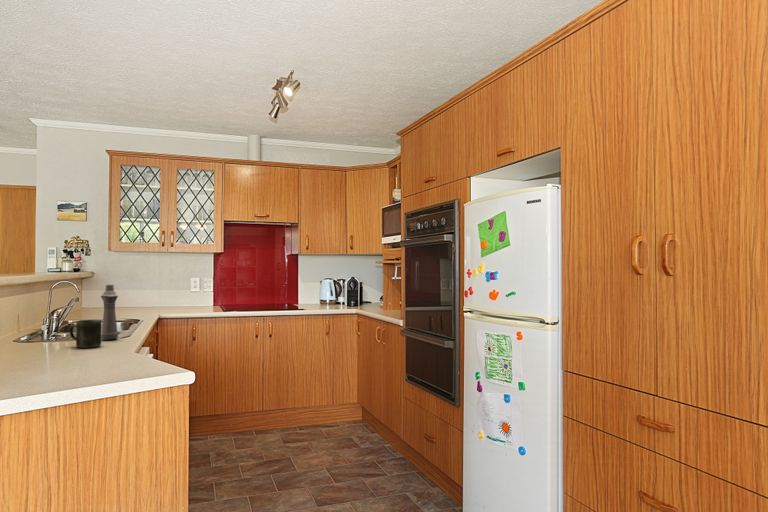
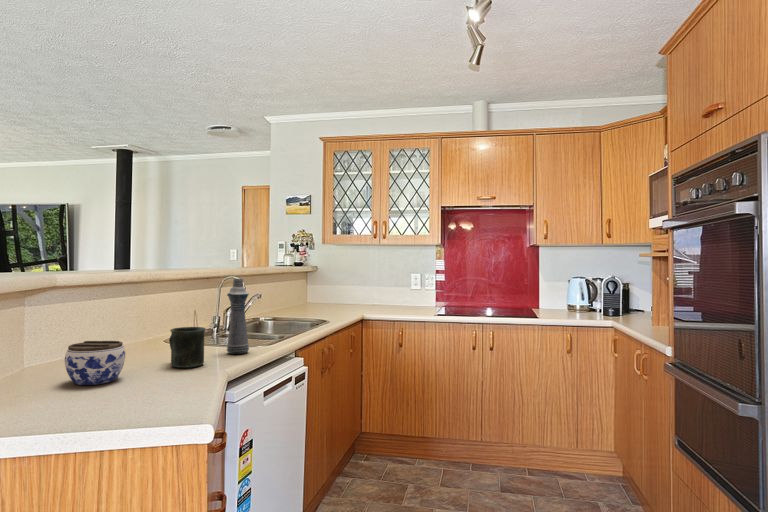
jar: none [22,329,63,358] -> present [65,341,125,385]

